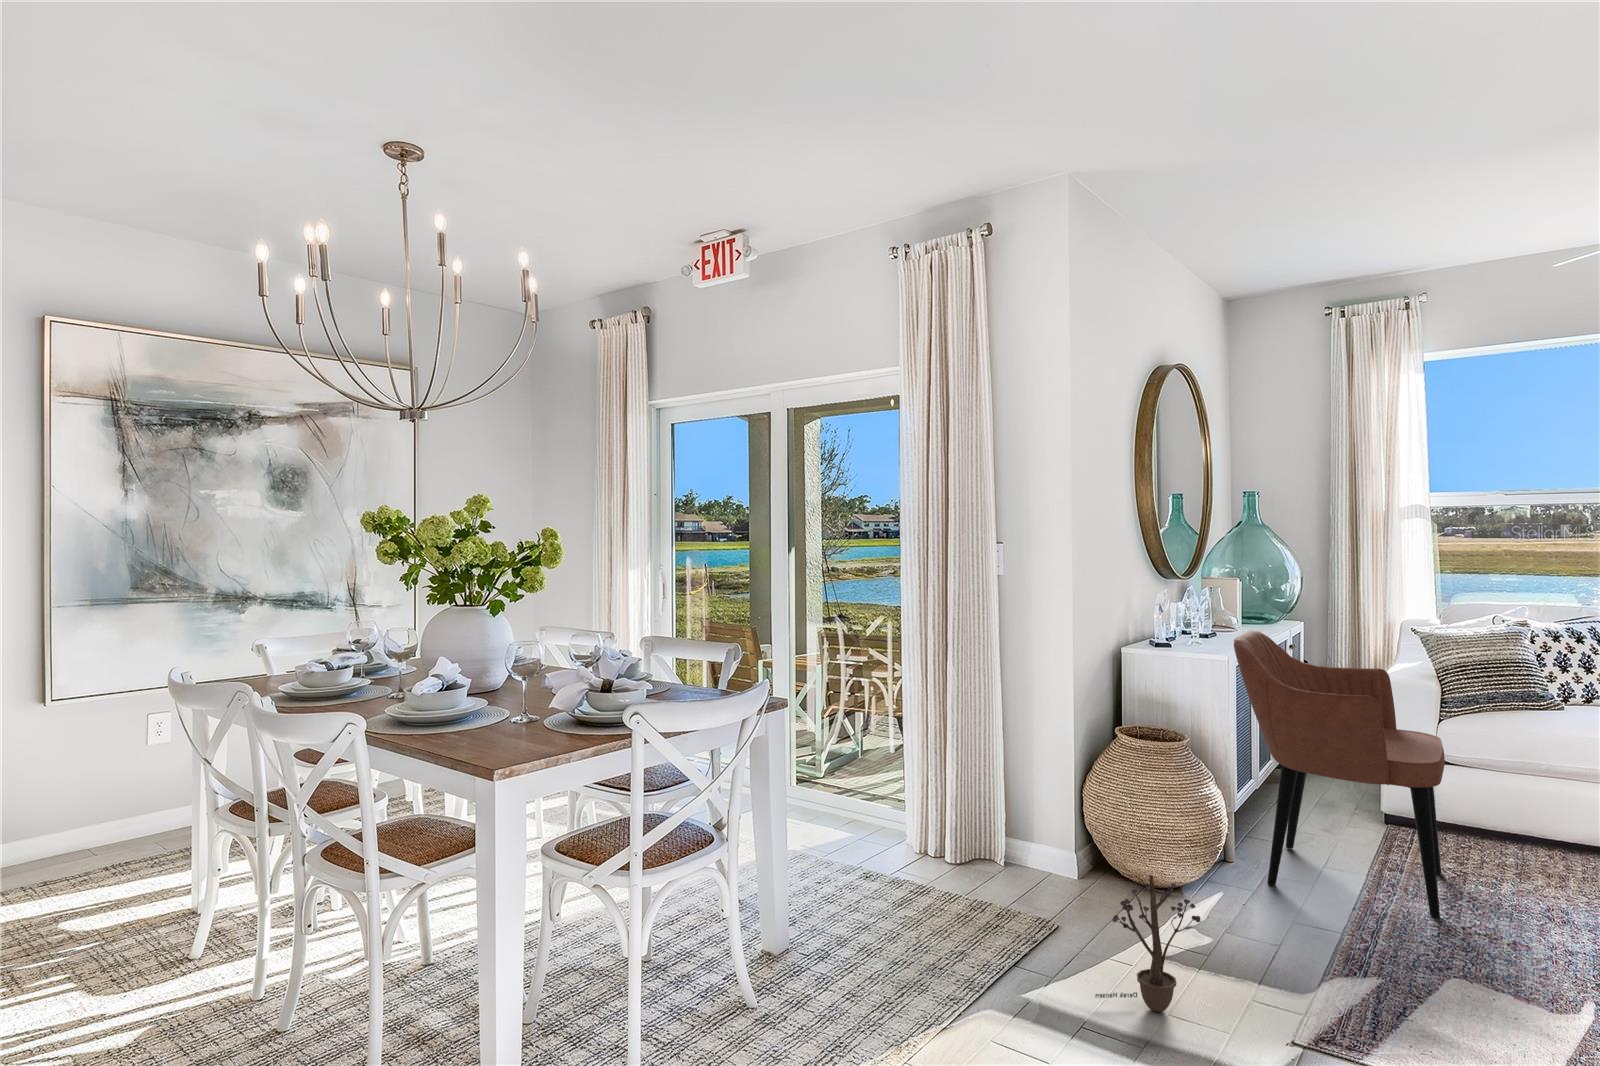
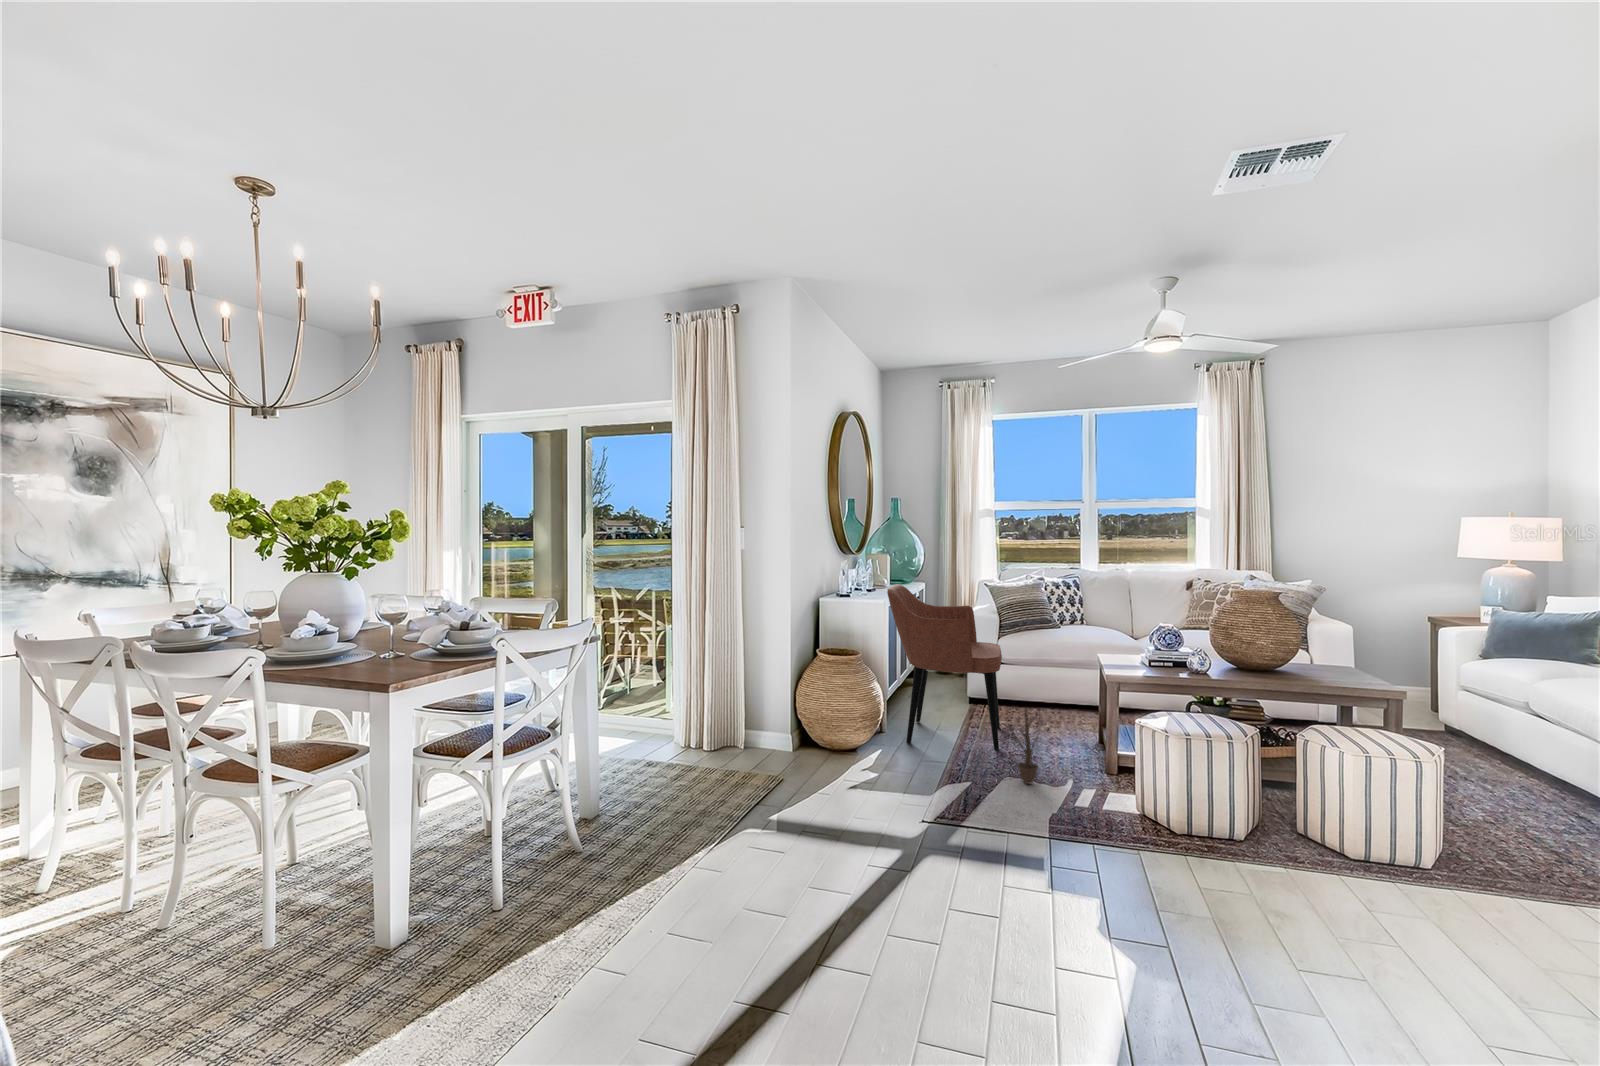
decorative plant: present [1095,875,1201,1012] -> present [997,709,1051,784]

